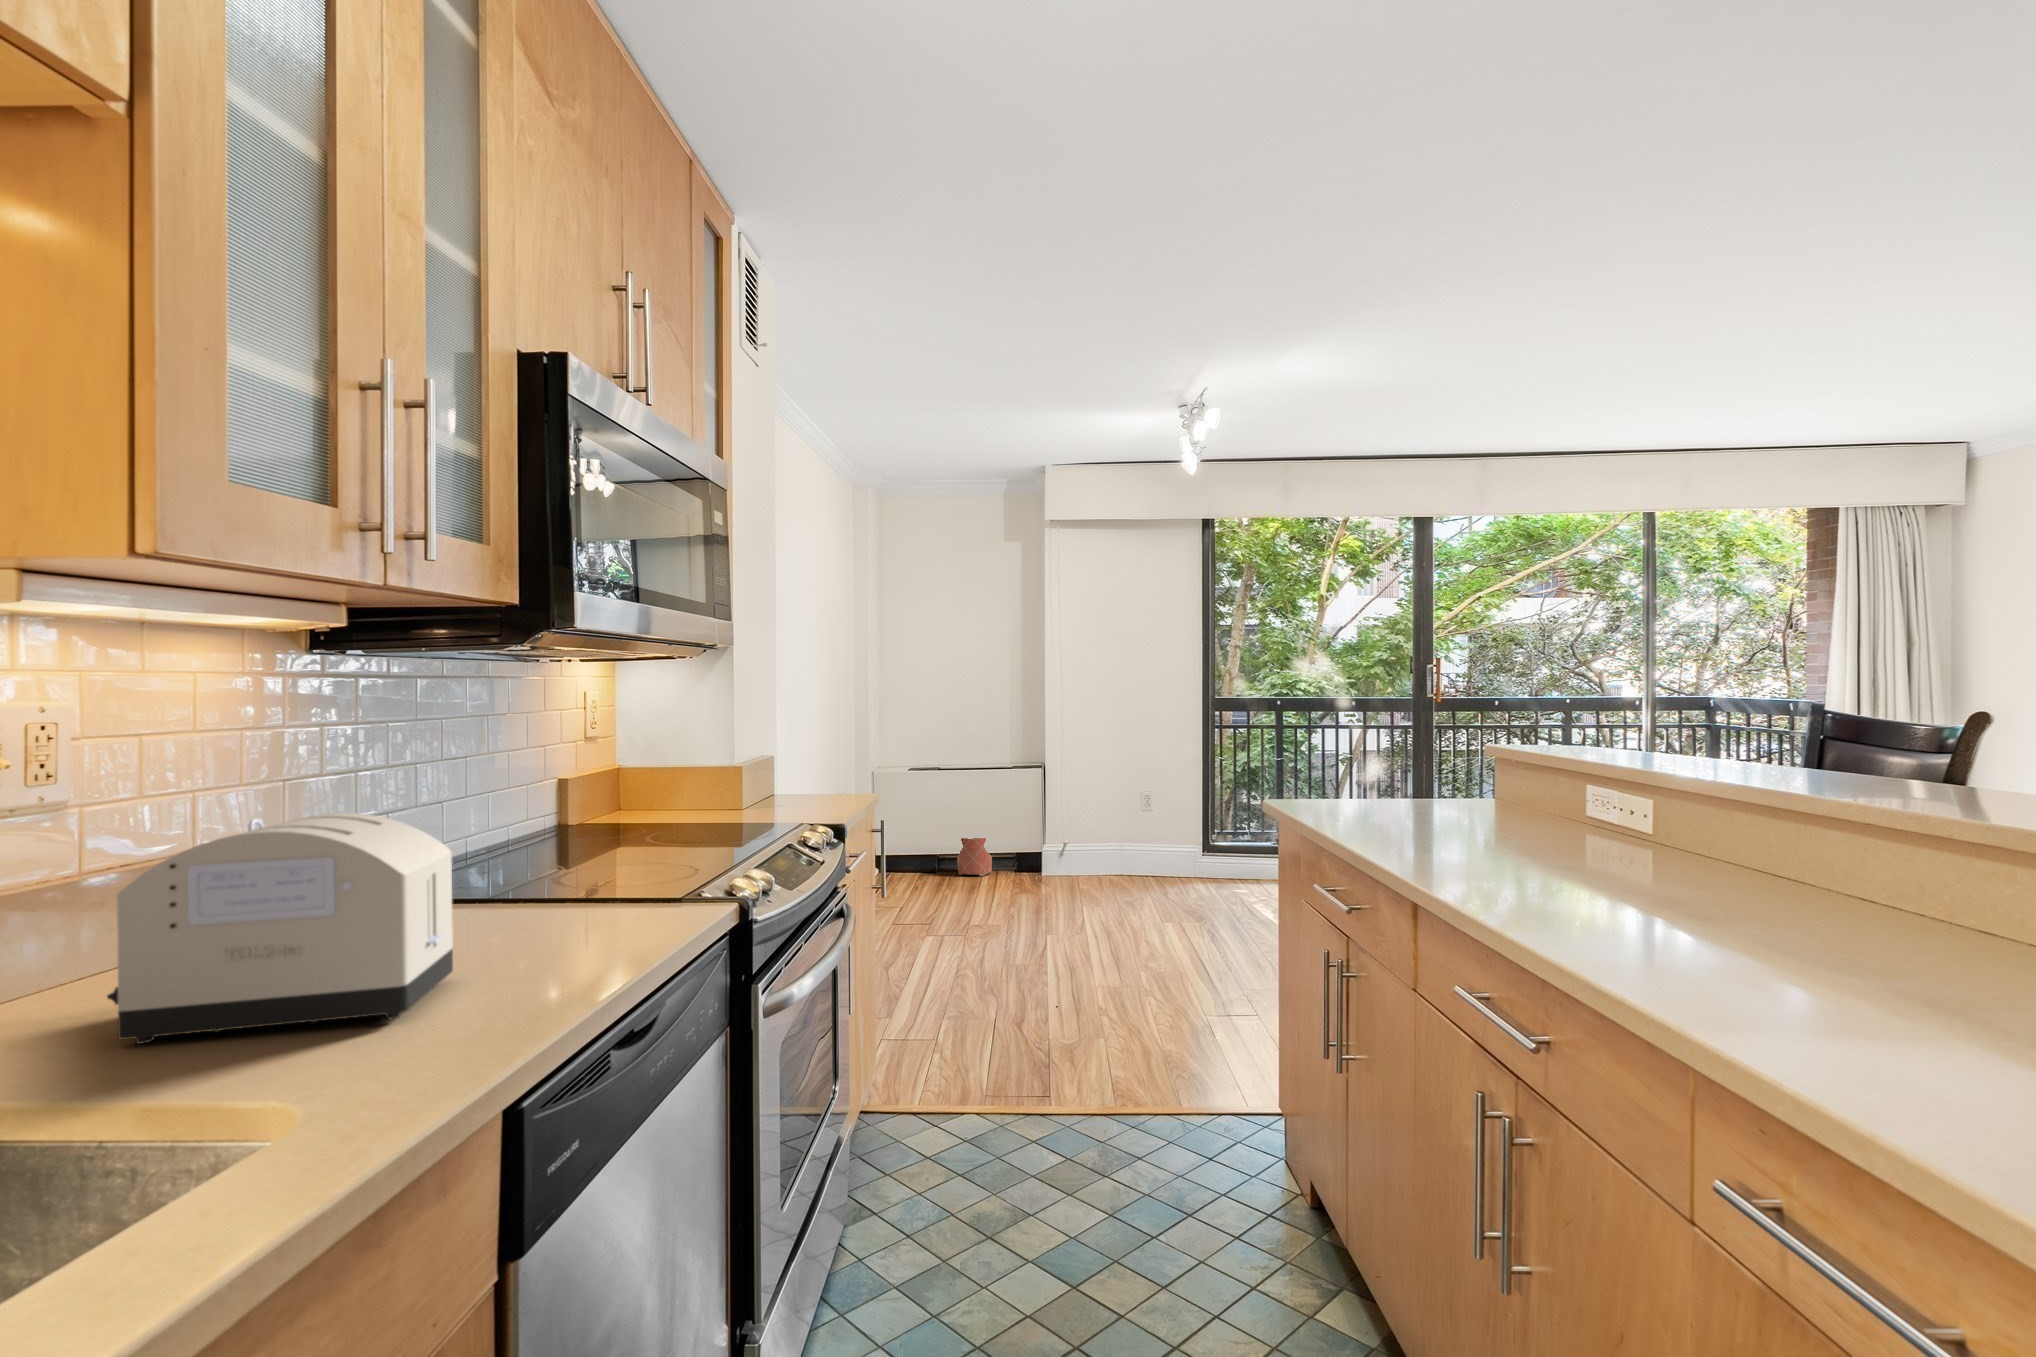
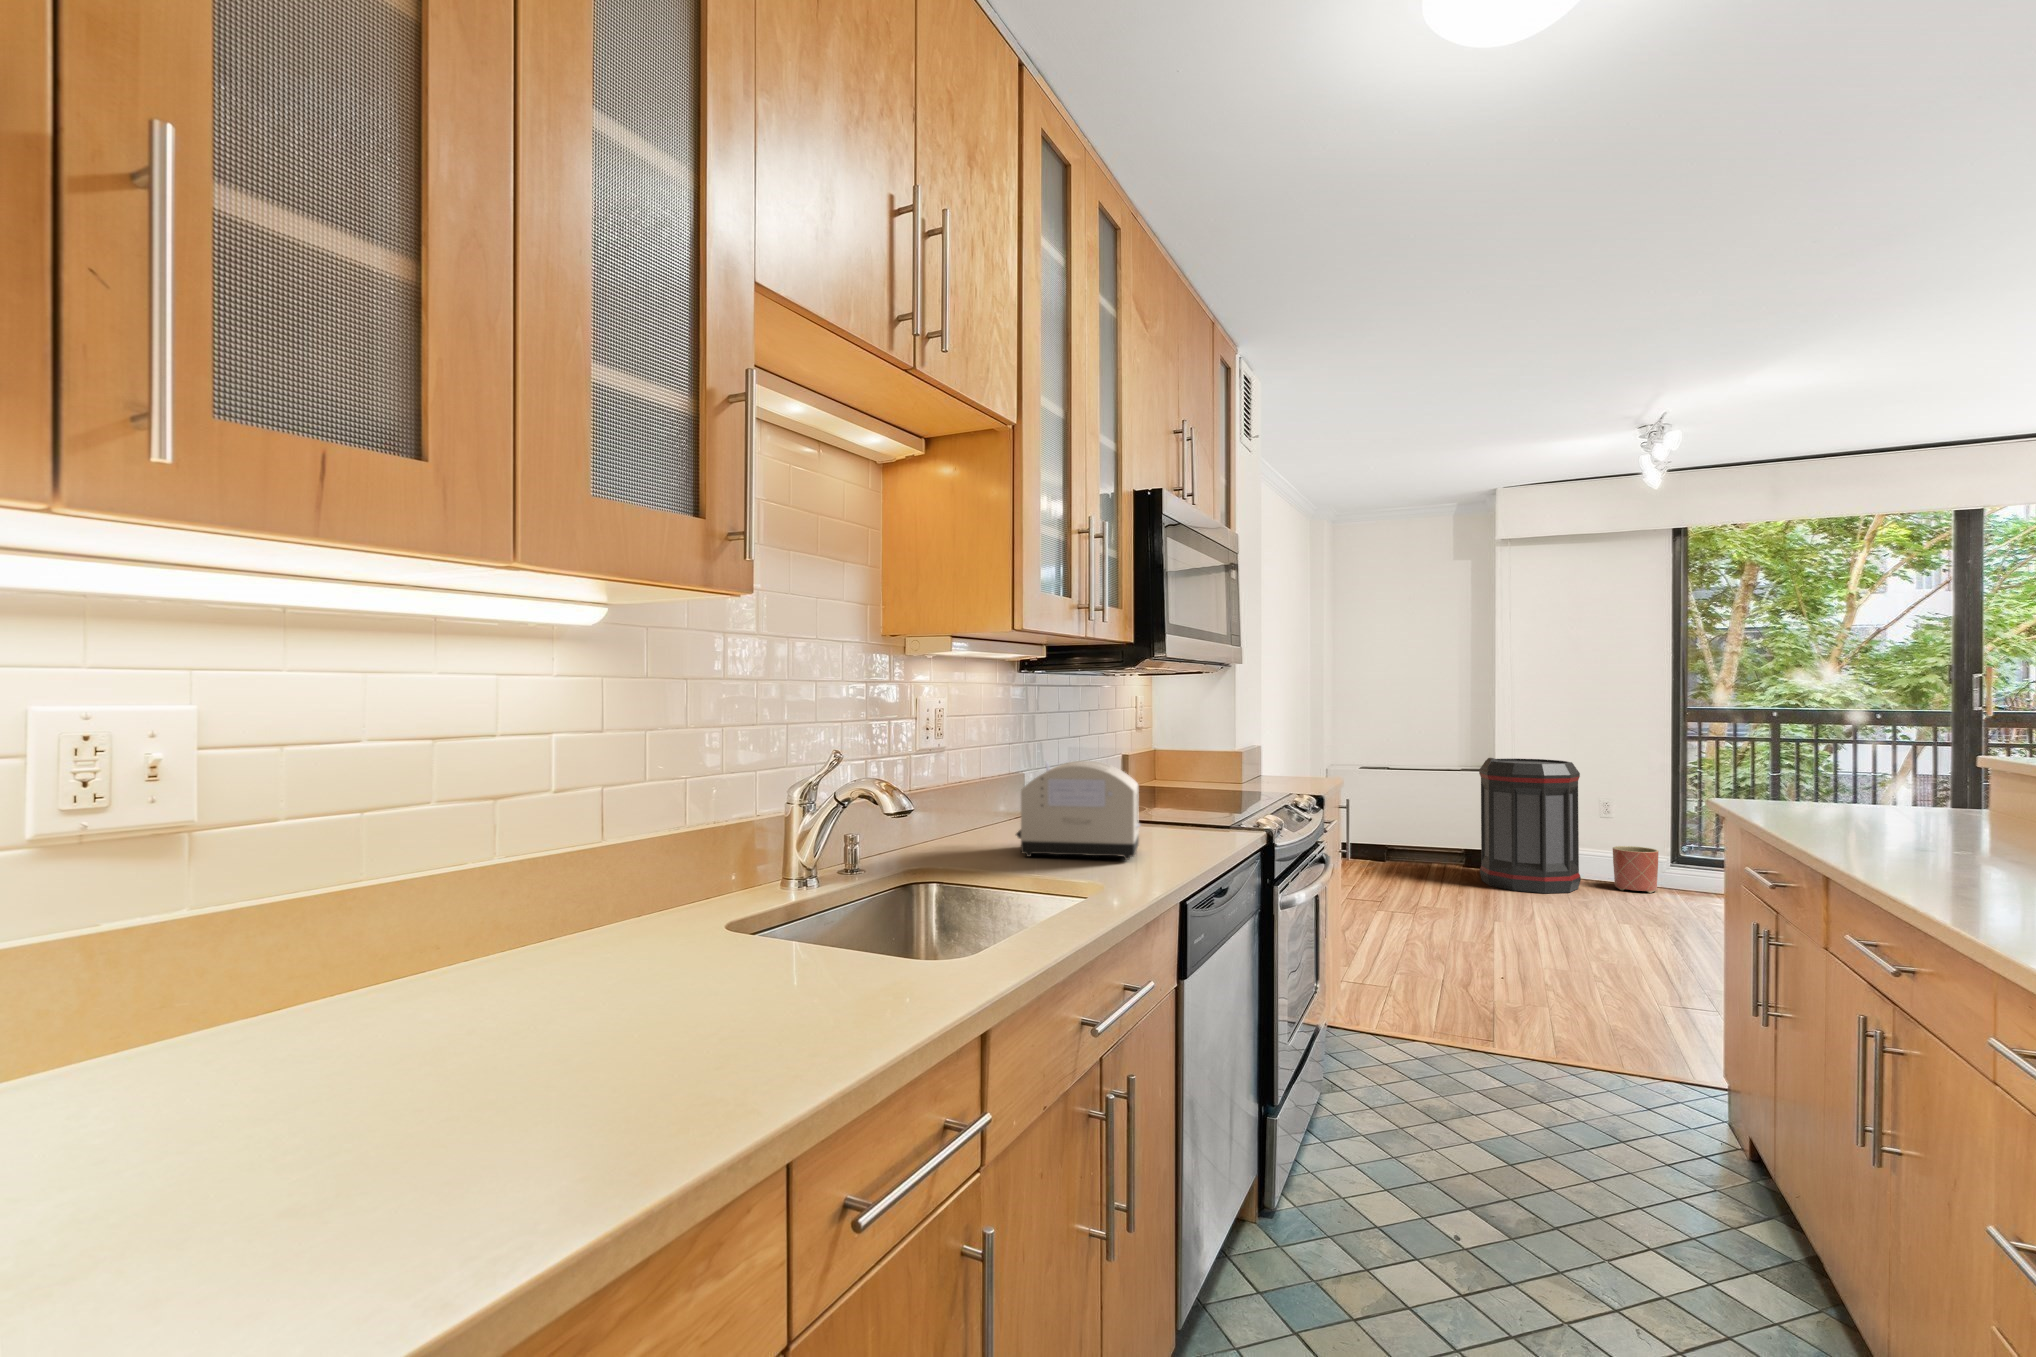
trash can: none [1026,756,1119,892] -> present [1479,758,1581,893]
planter: present [957,838,992,876] -> present [1613,846,1659,893]

